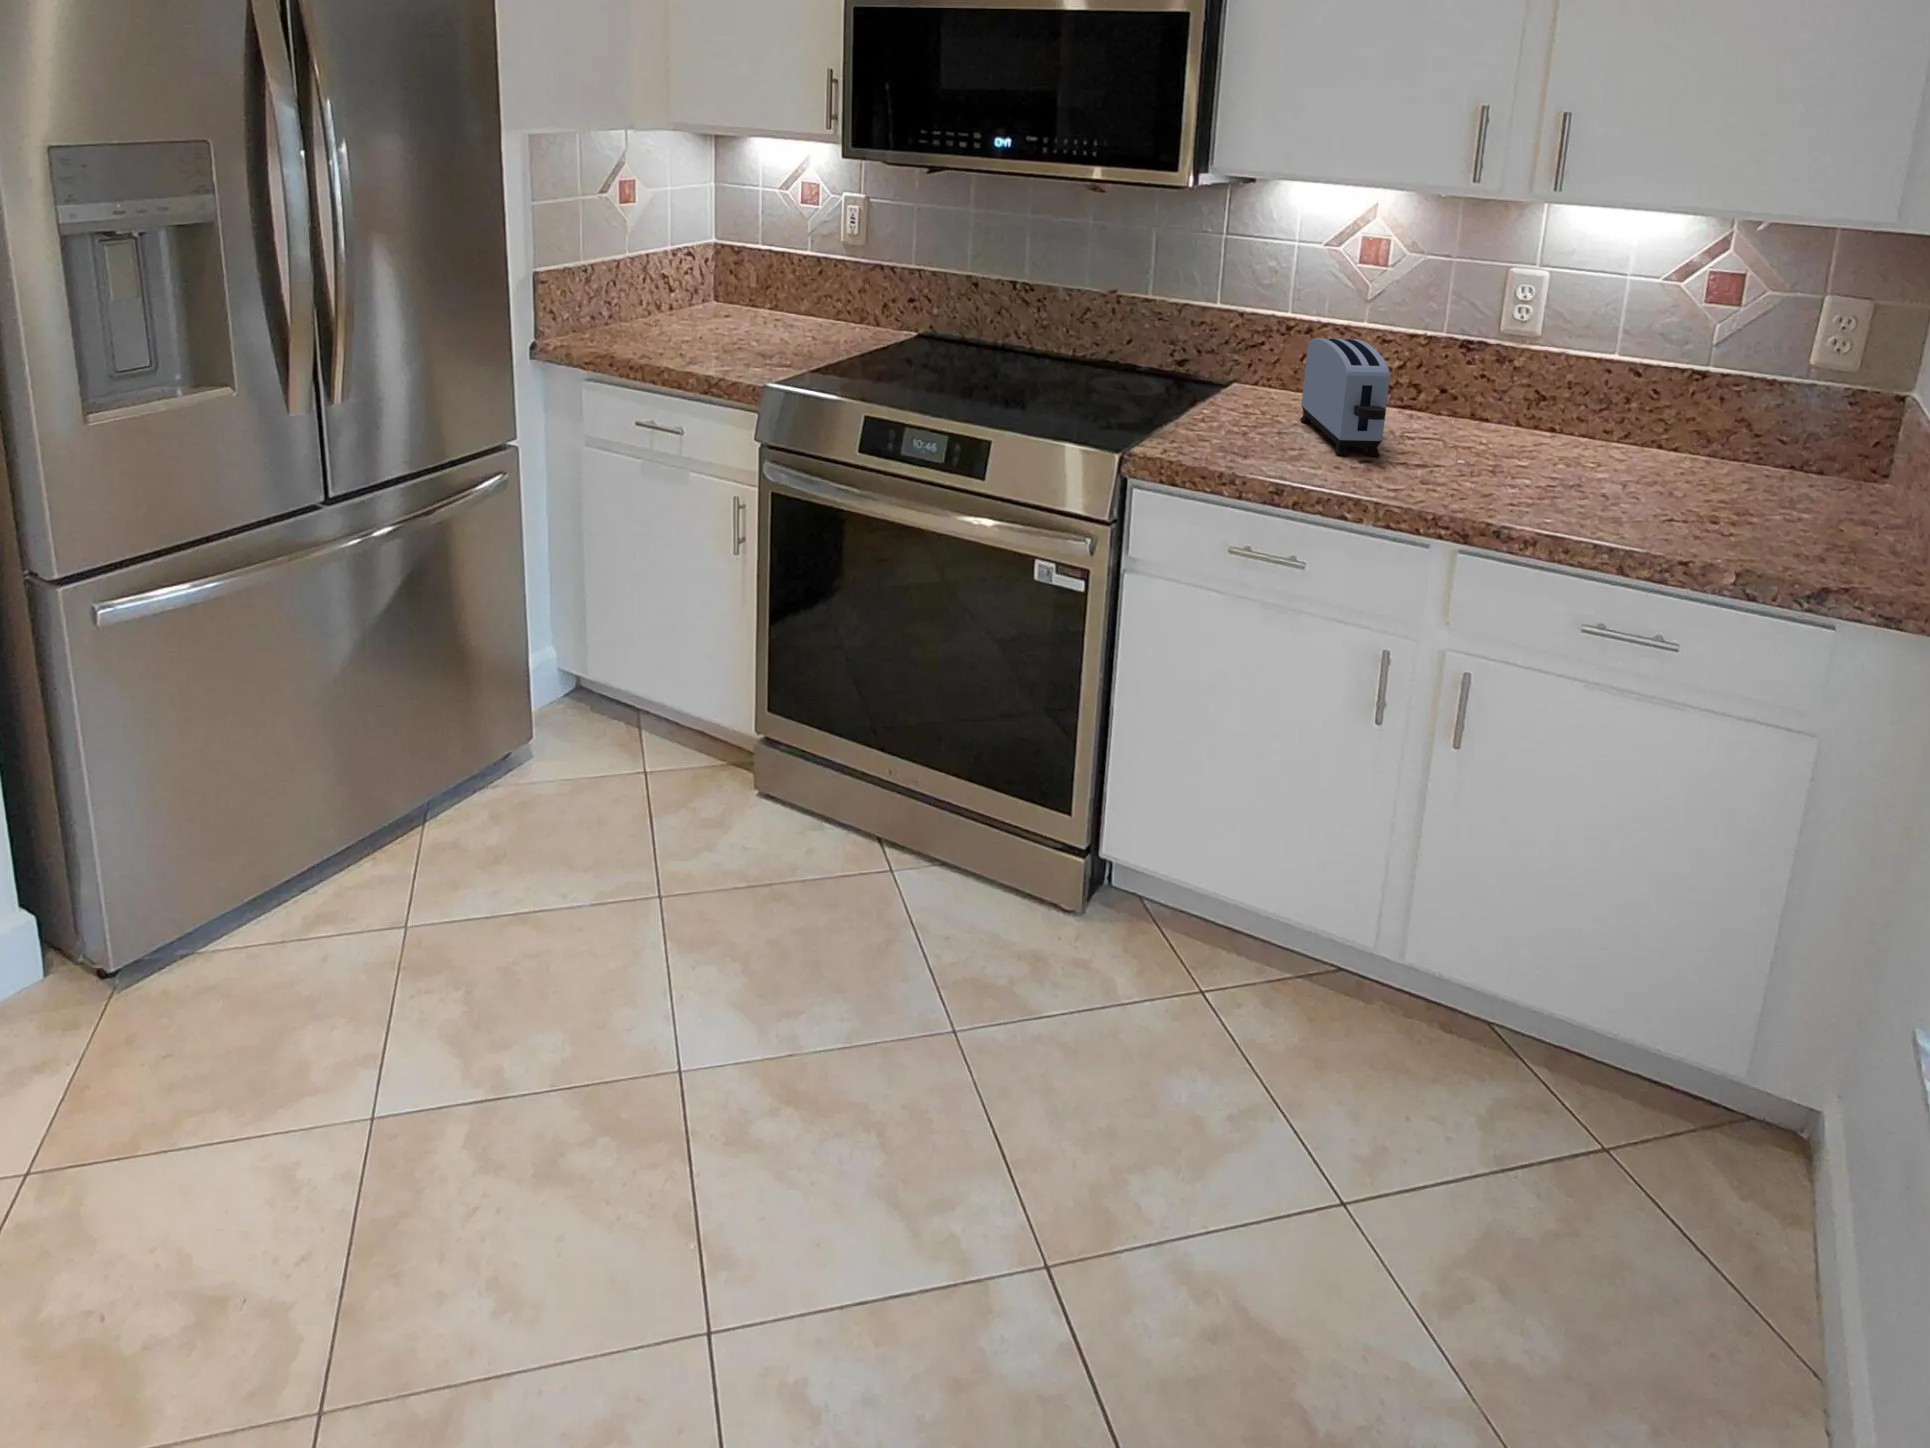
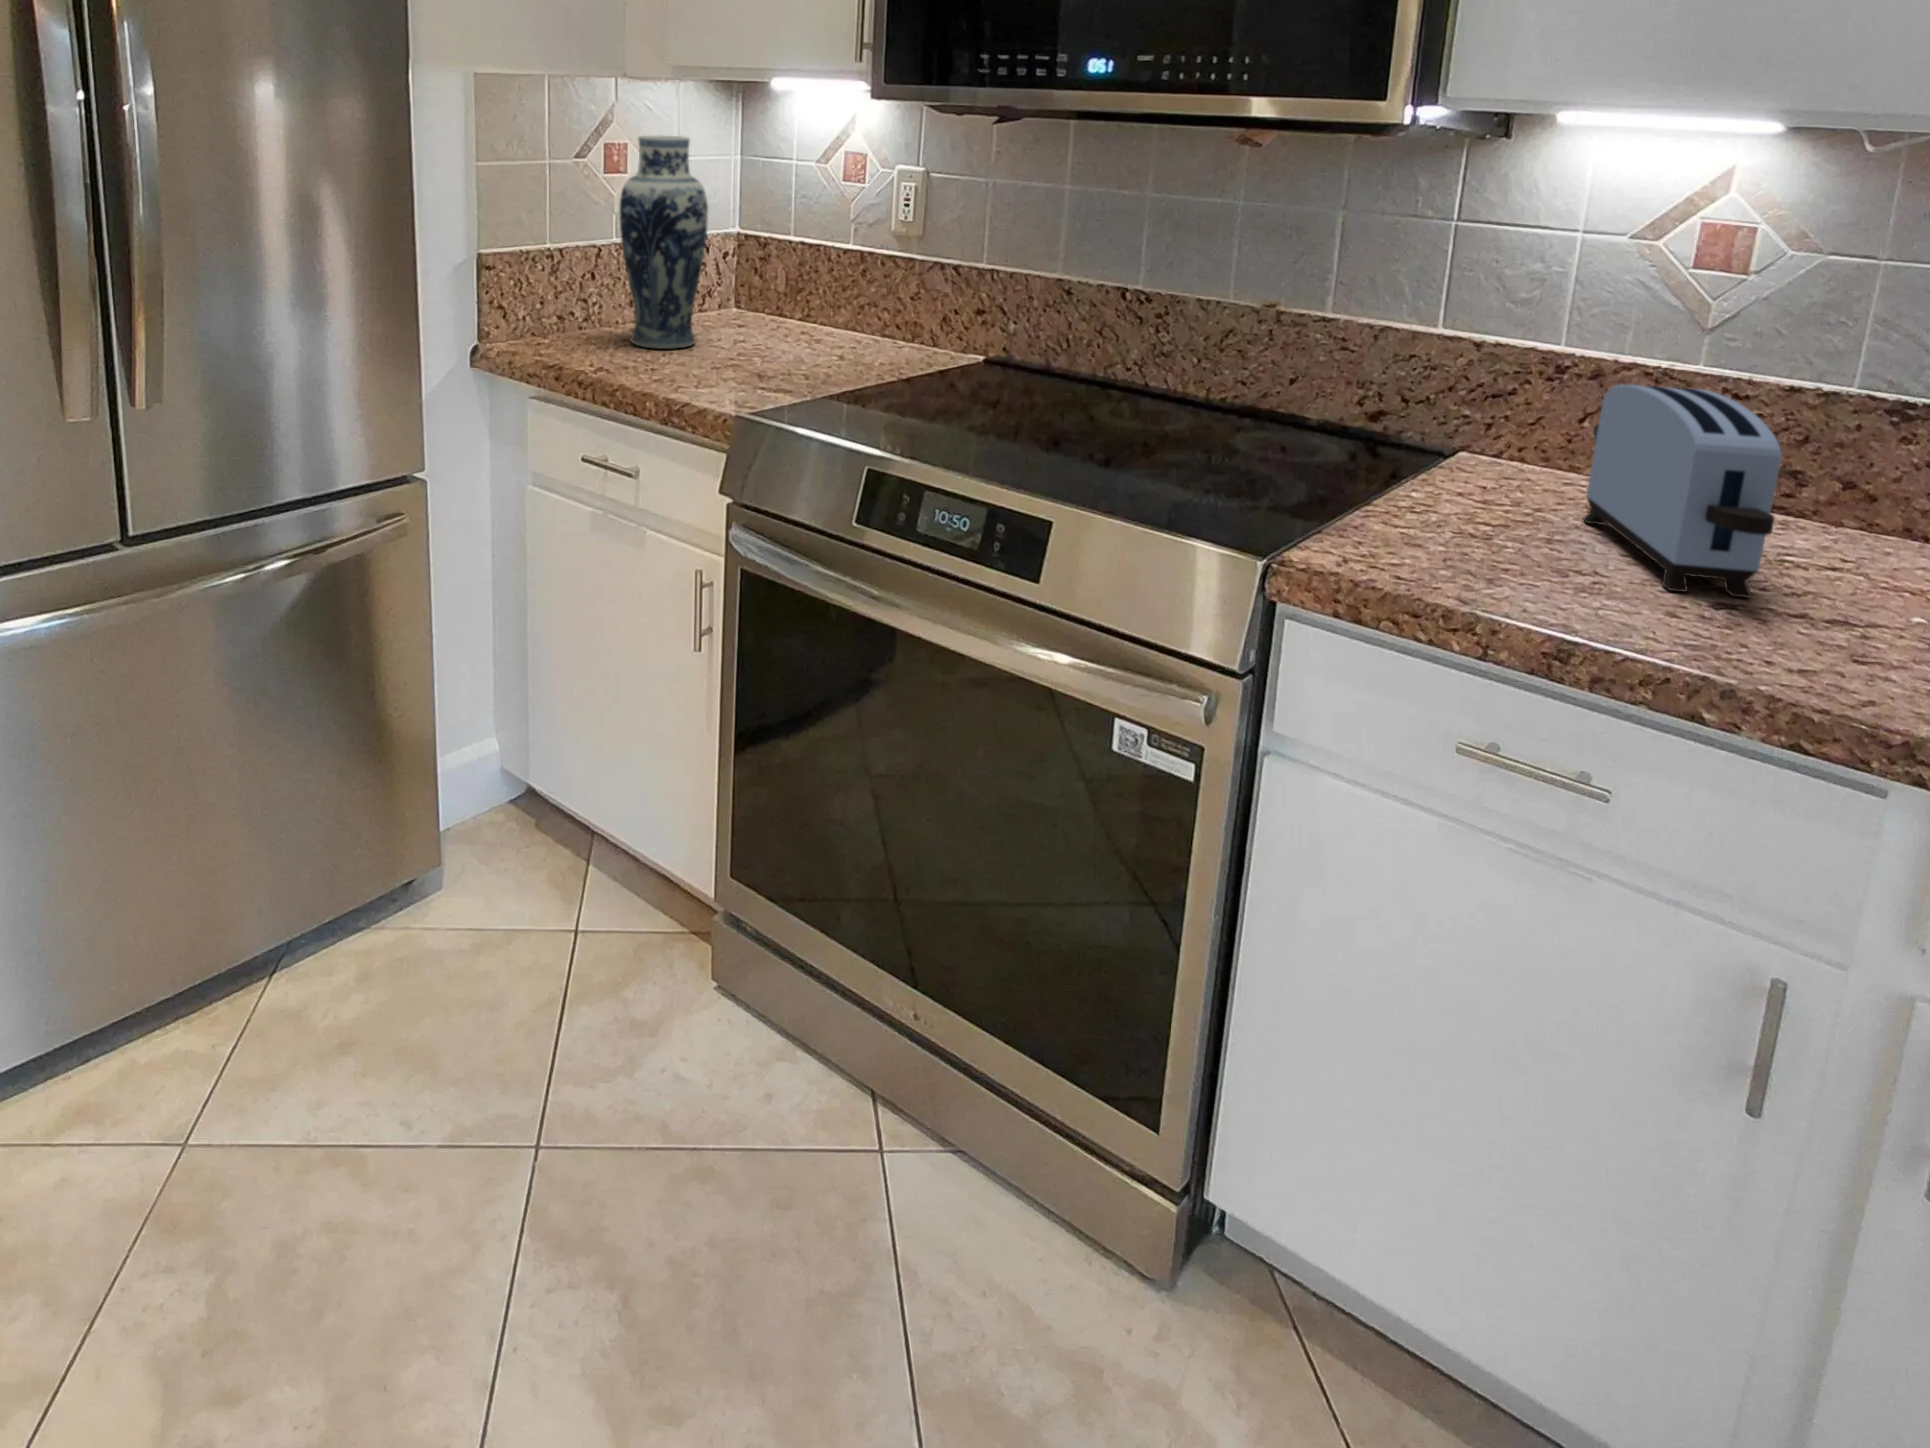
vase: none [645,178,712,339] -> present [620,135,708,349]

